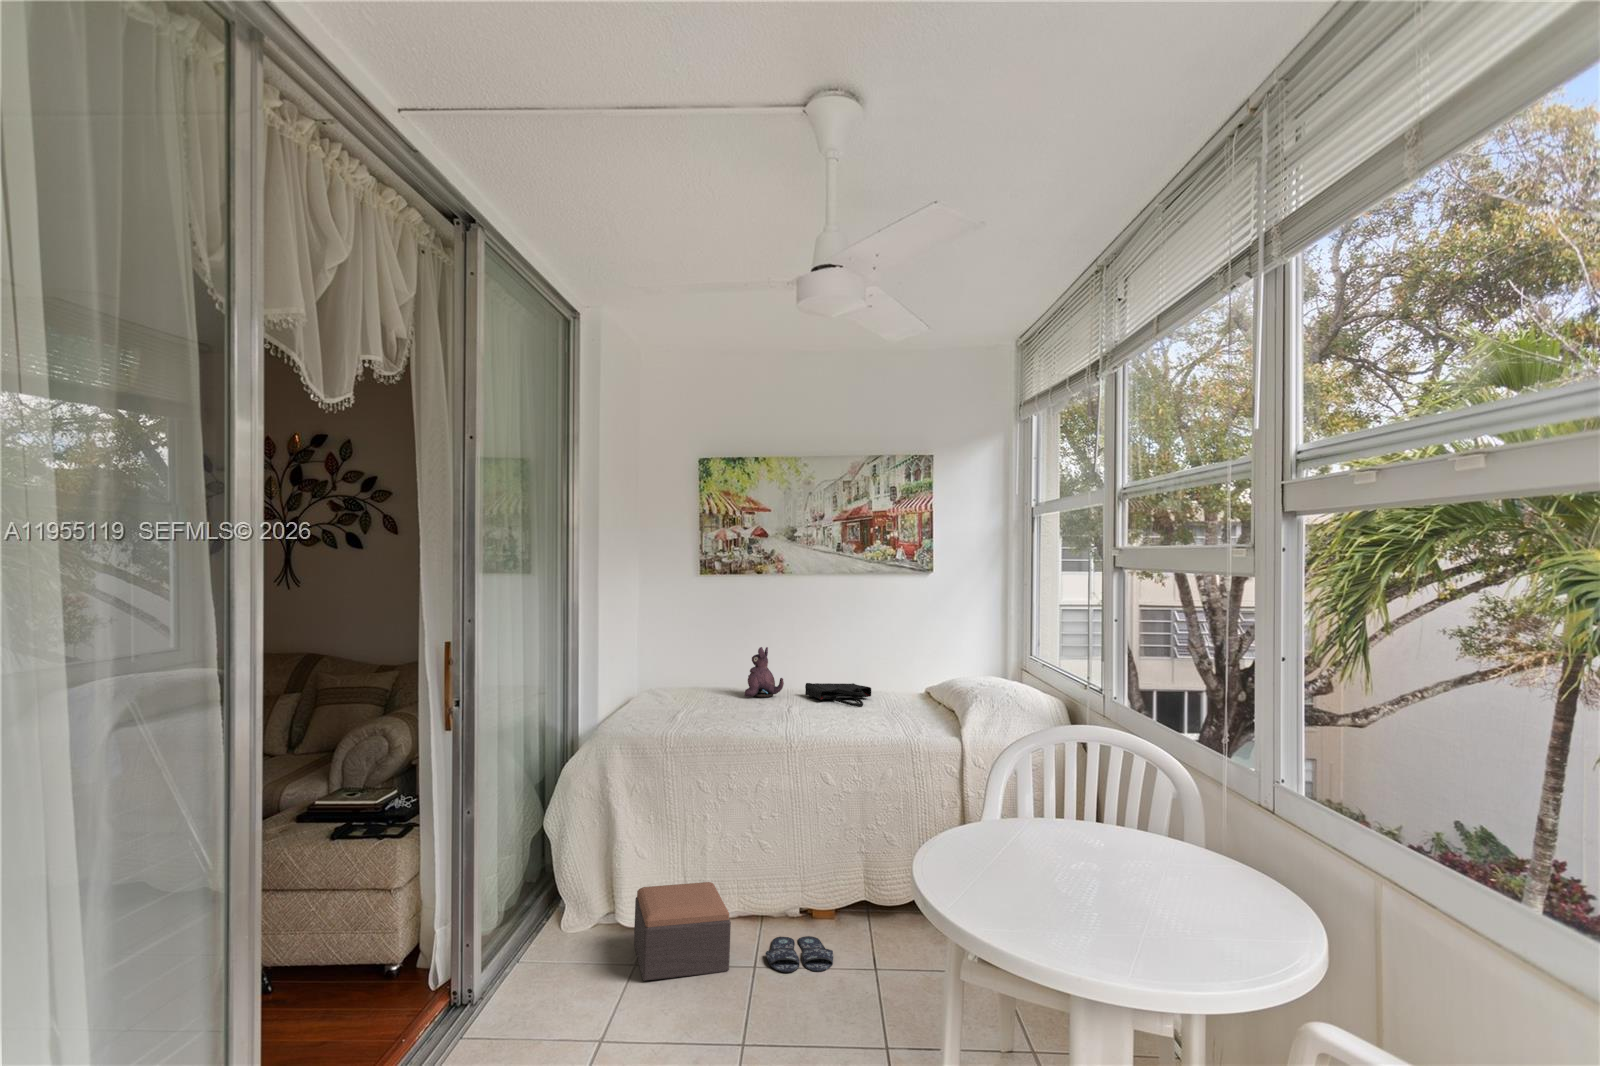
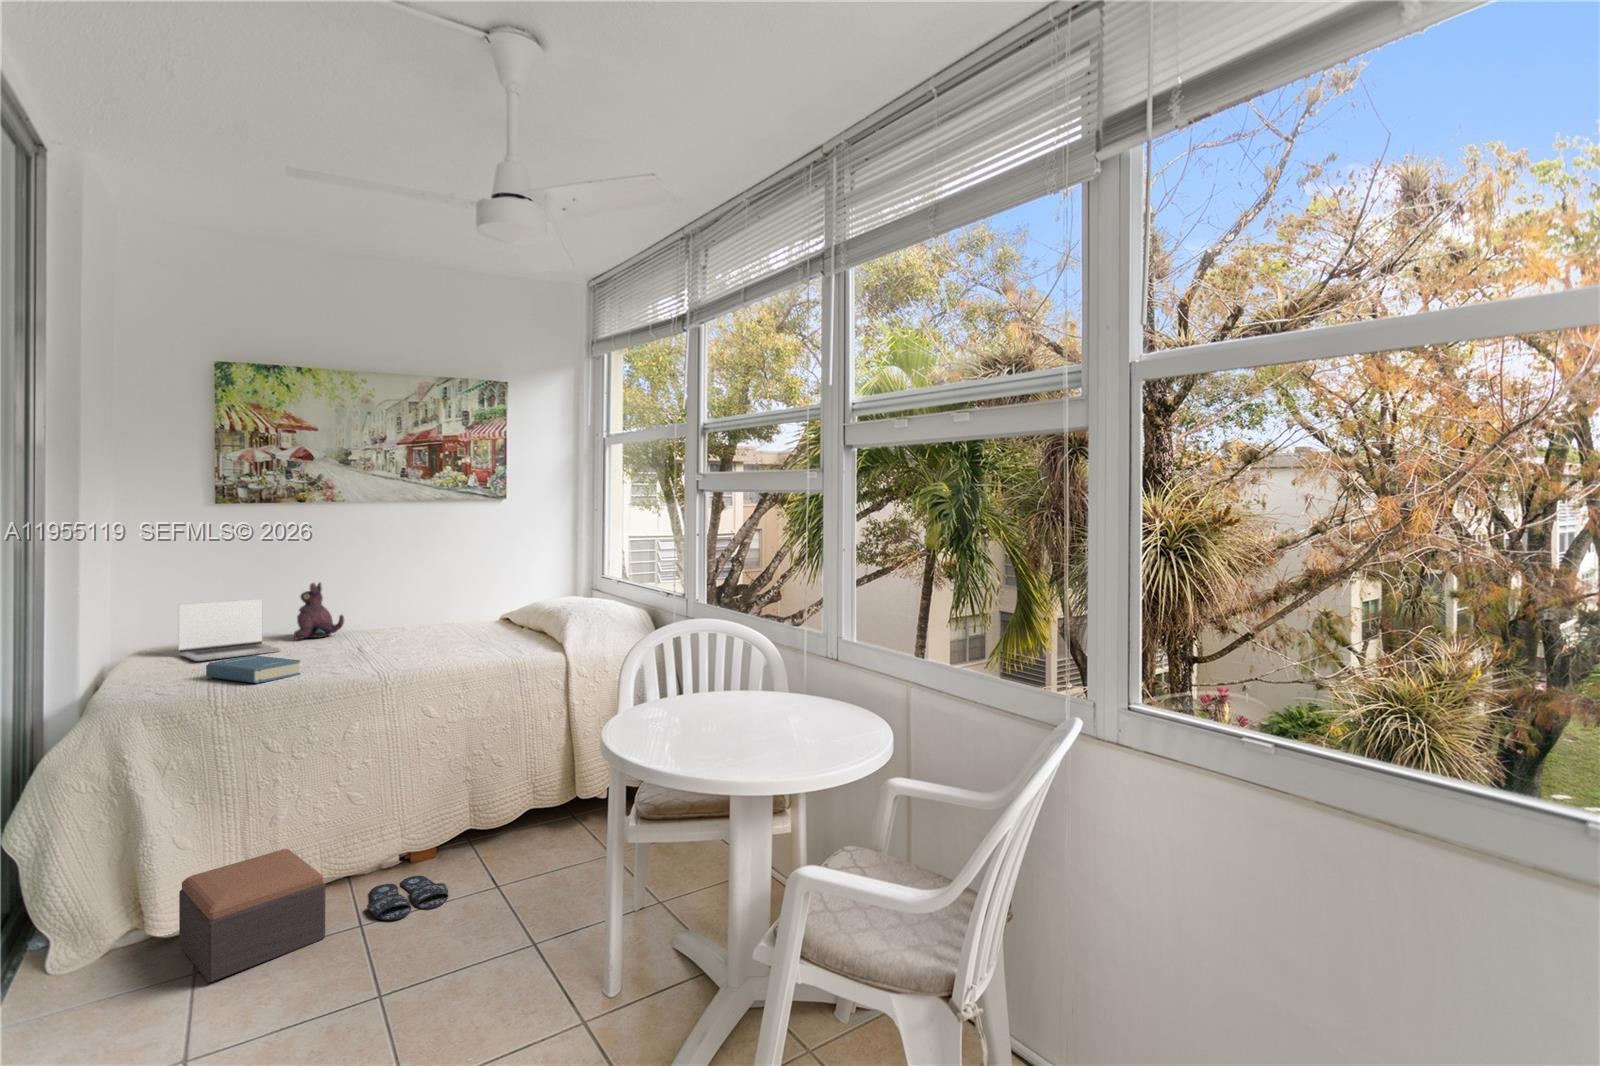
laptop: none [663,659,731,708] -> present [178,599,280,661]
tote bag: present [805,683,871,707] -> none [371,614,450,636]
hardback book: none [671,708,734,732] -> present [206,655,300,683]

